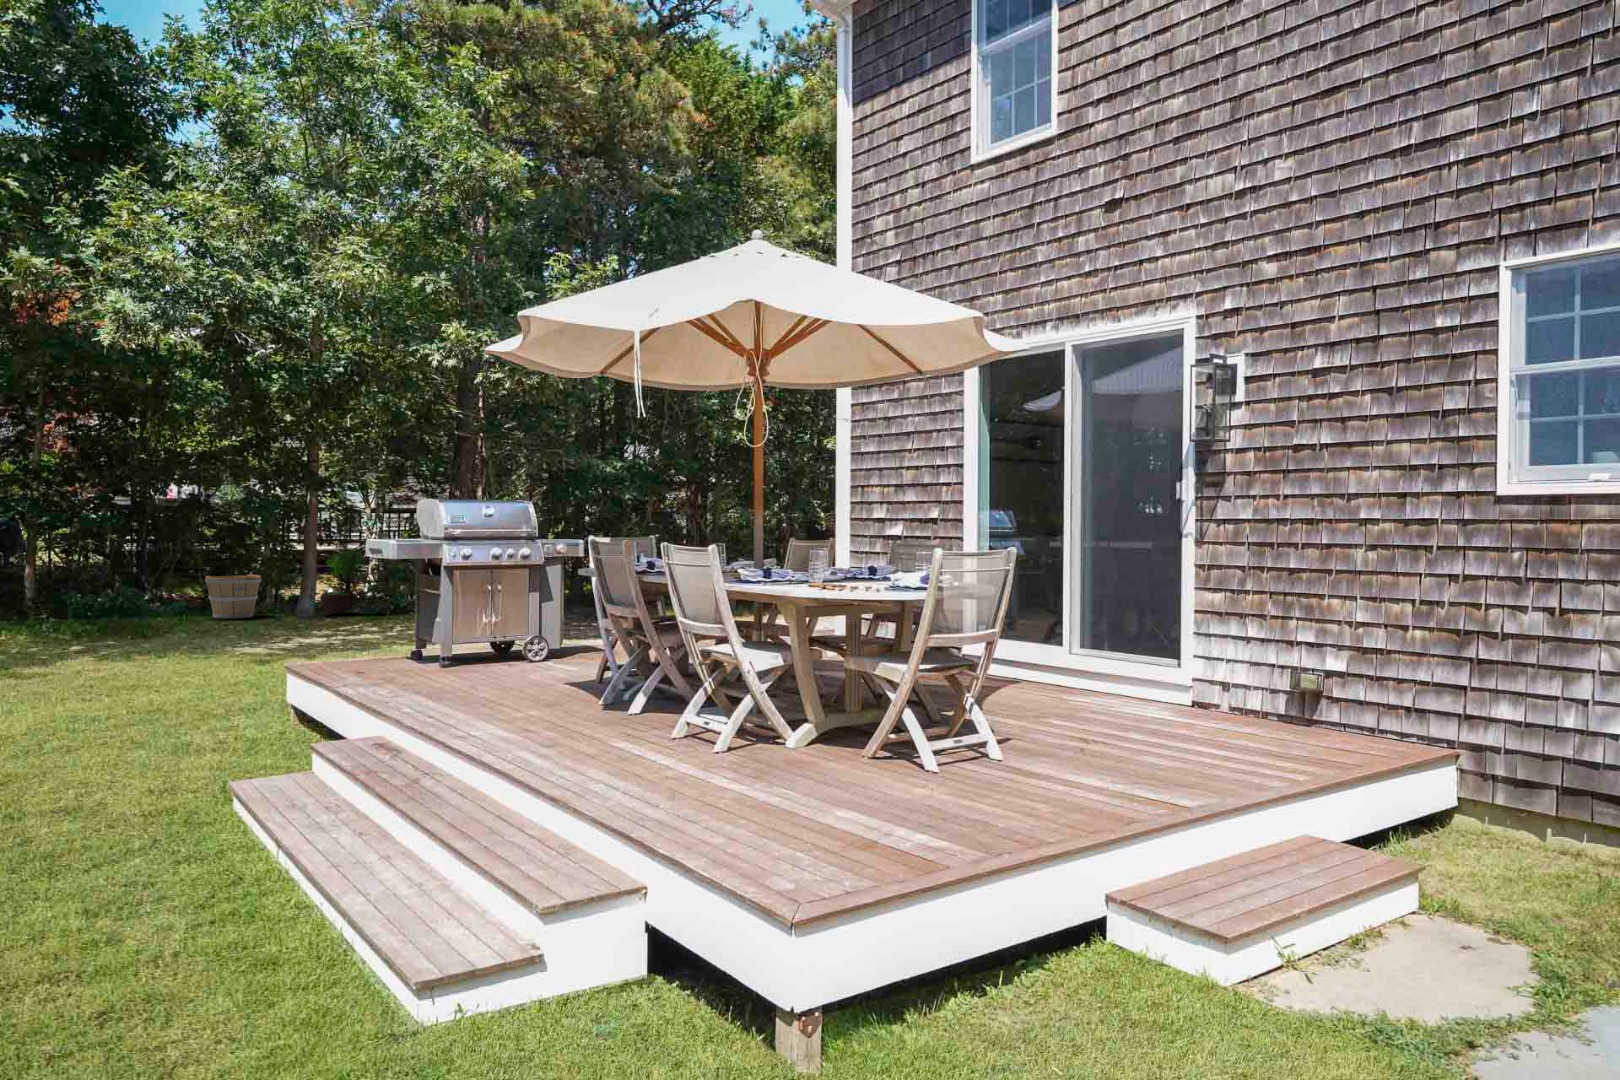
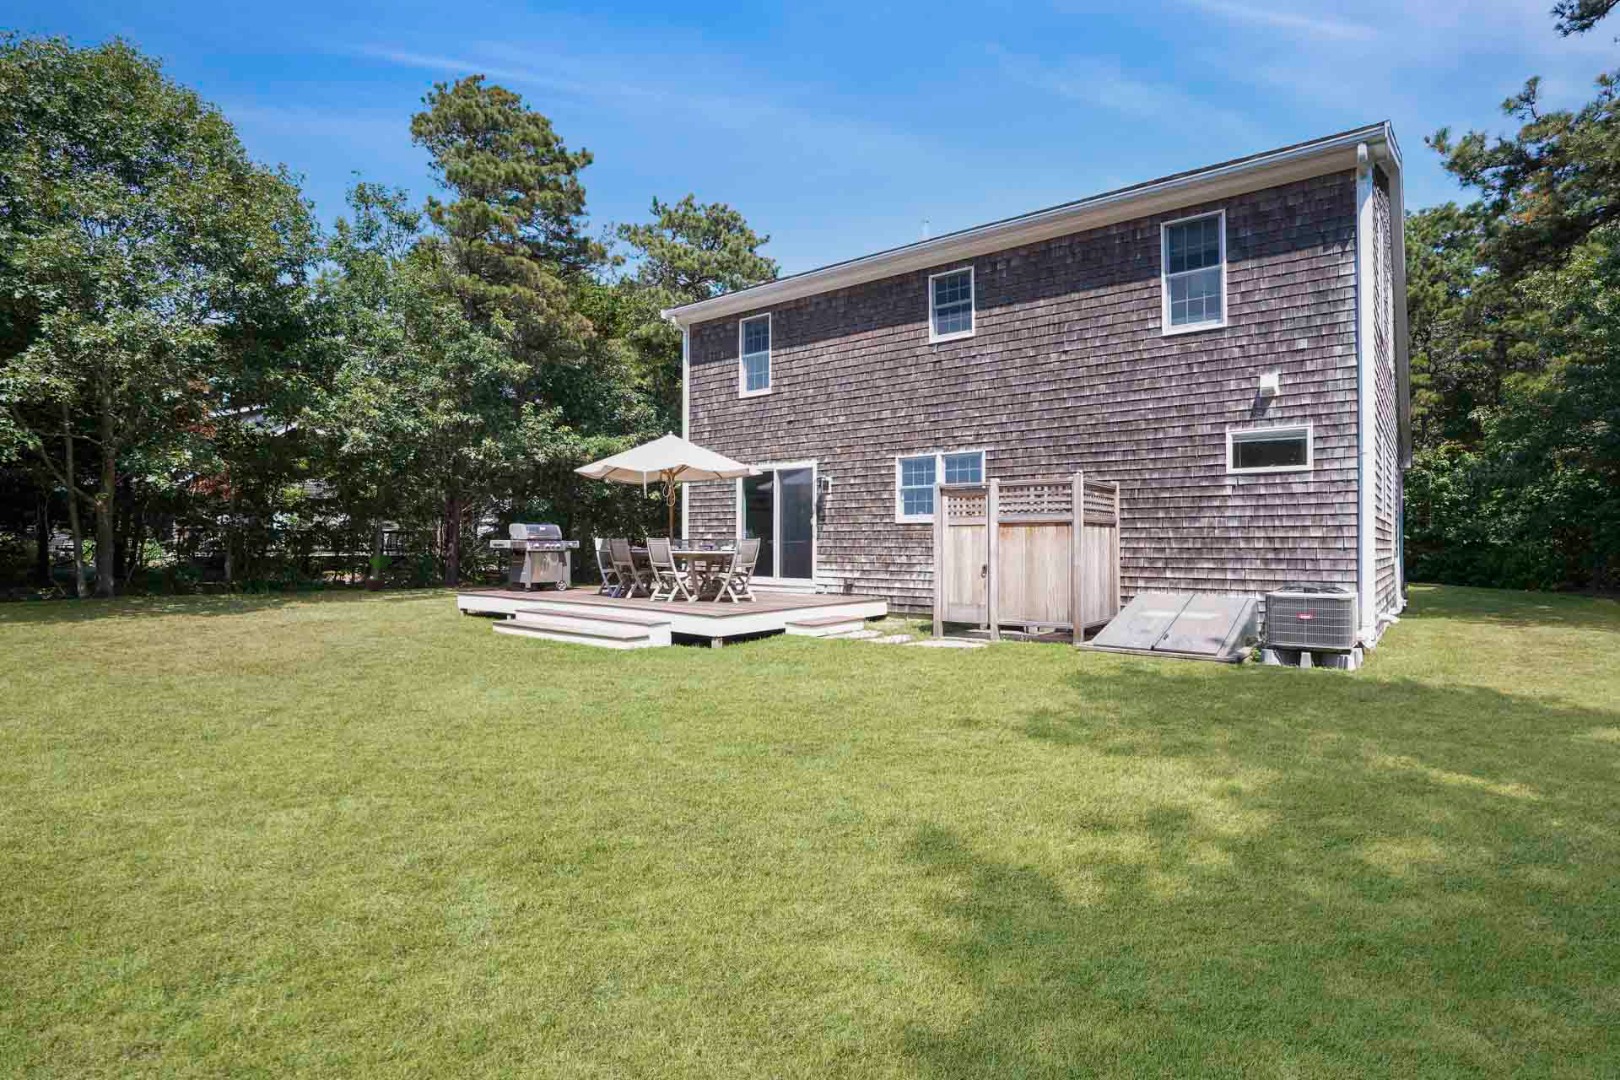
wooden bucket: present [205,574,261,619] -> none [300,568,332,593]

